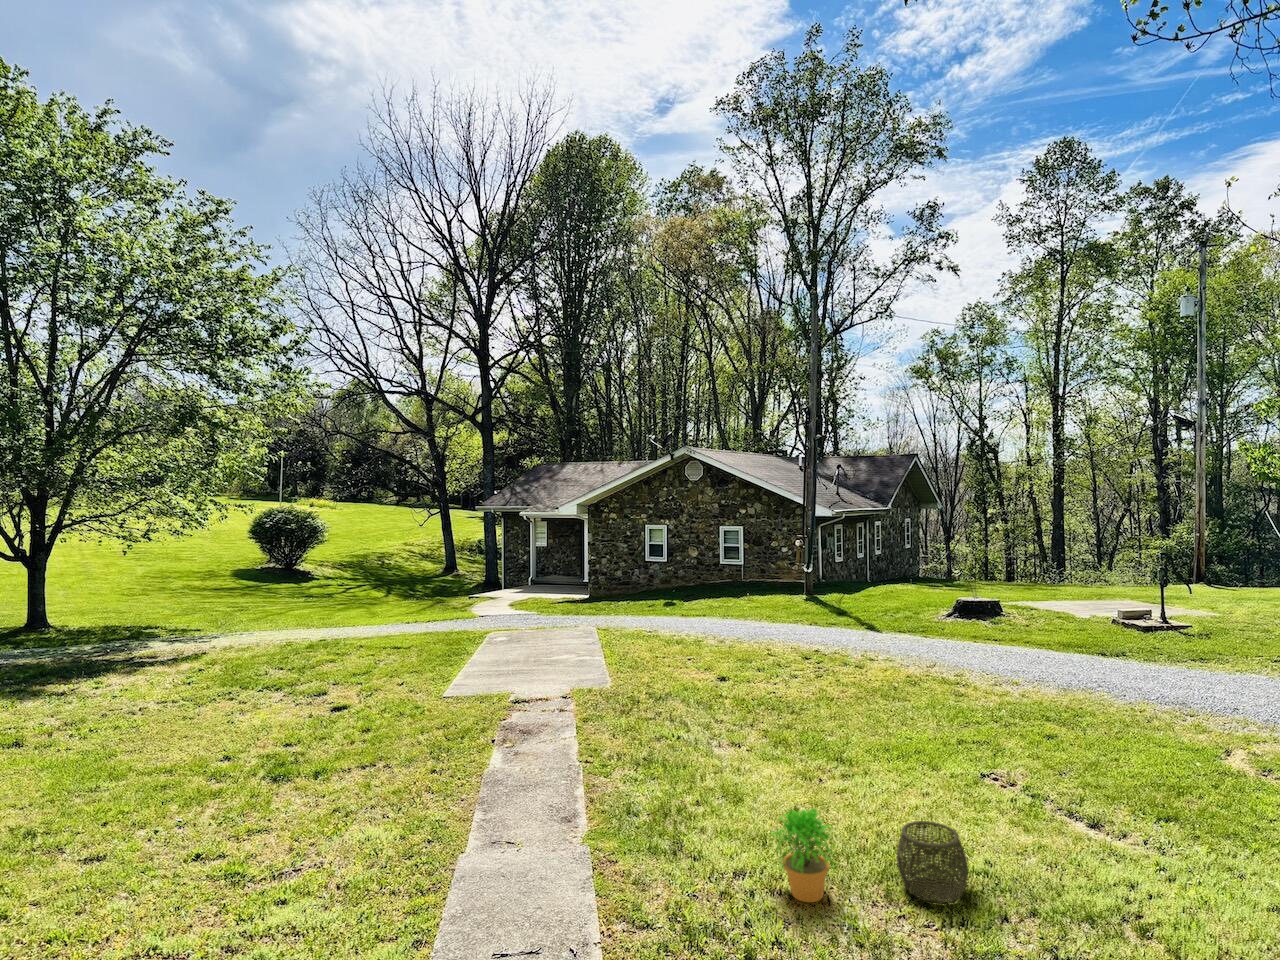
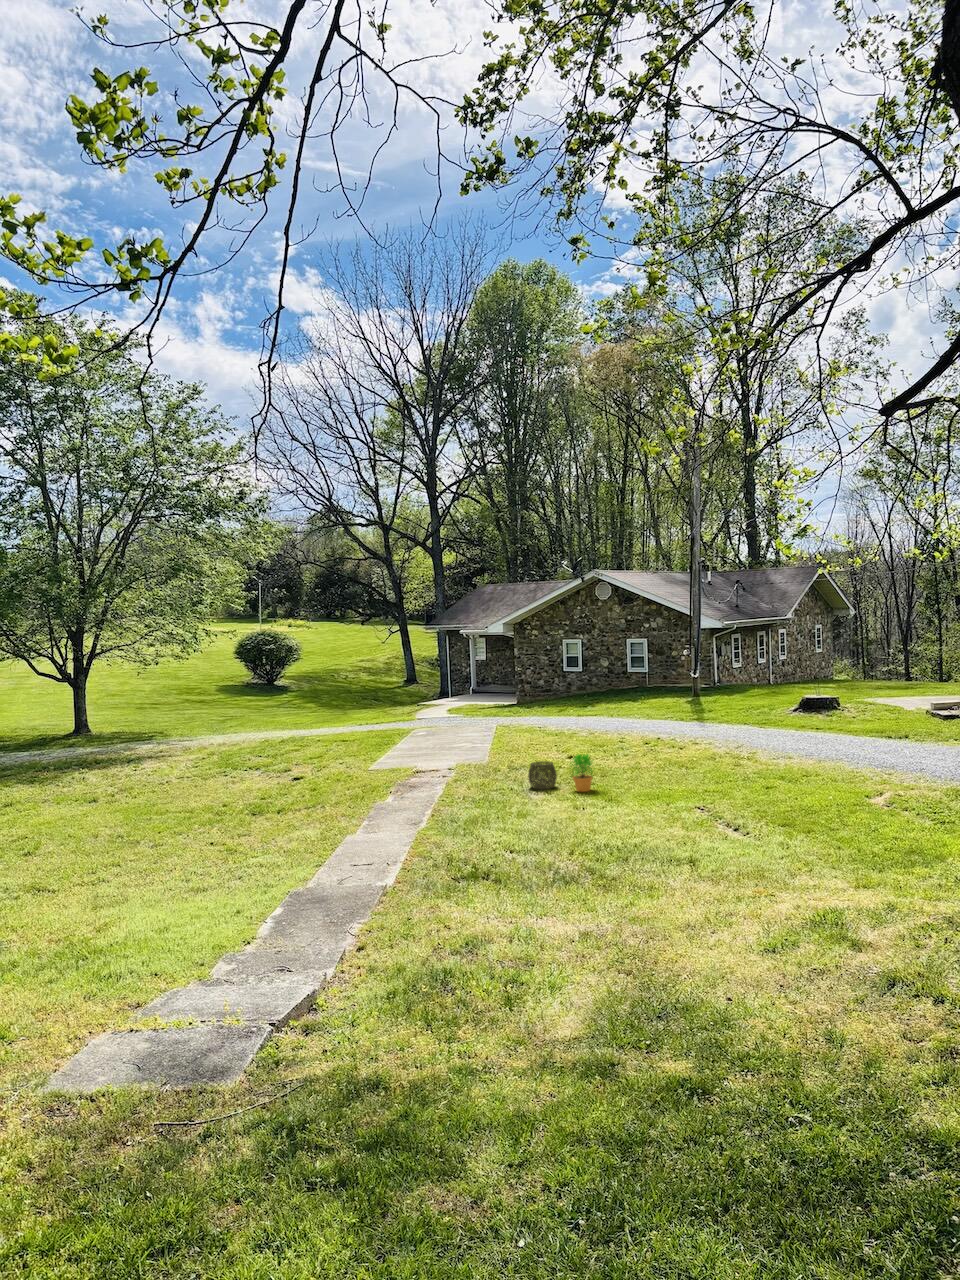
potted plant: present [771,809,834,902] -> present [570,754,593,792]

